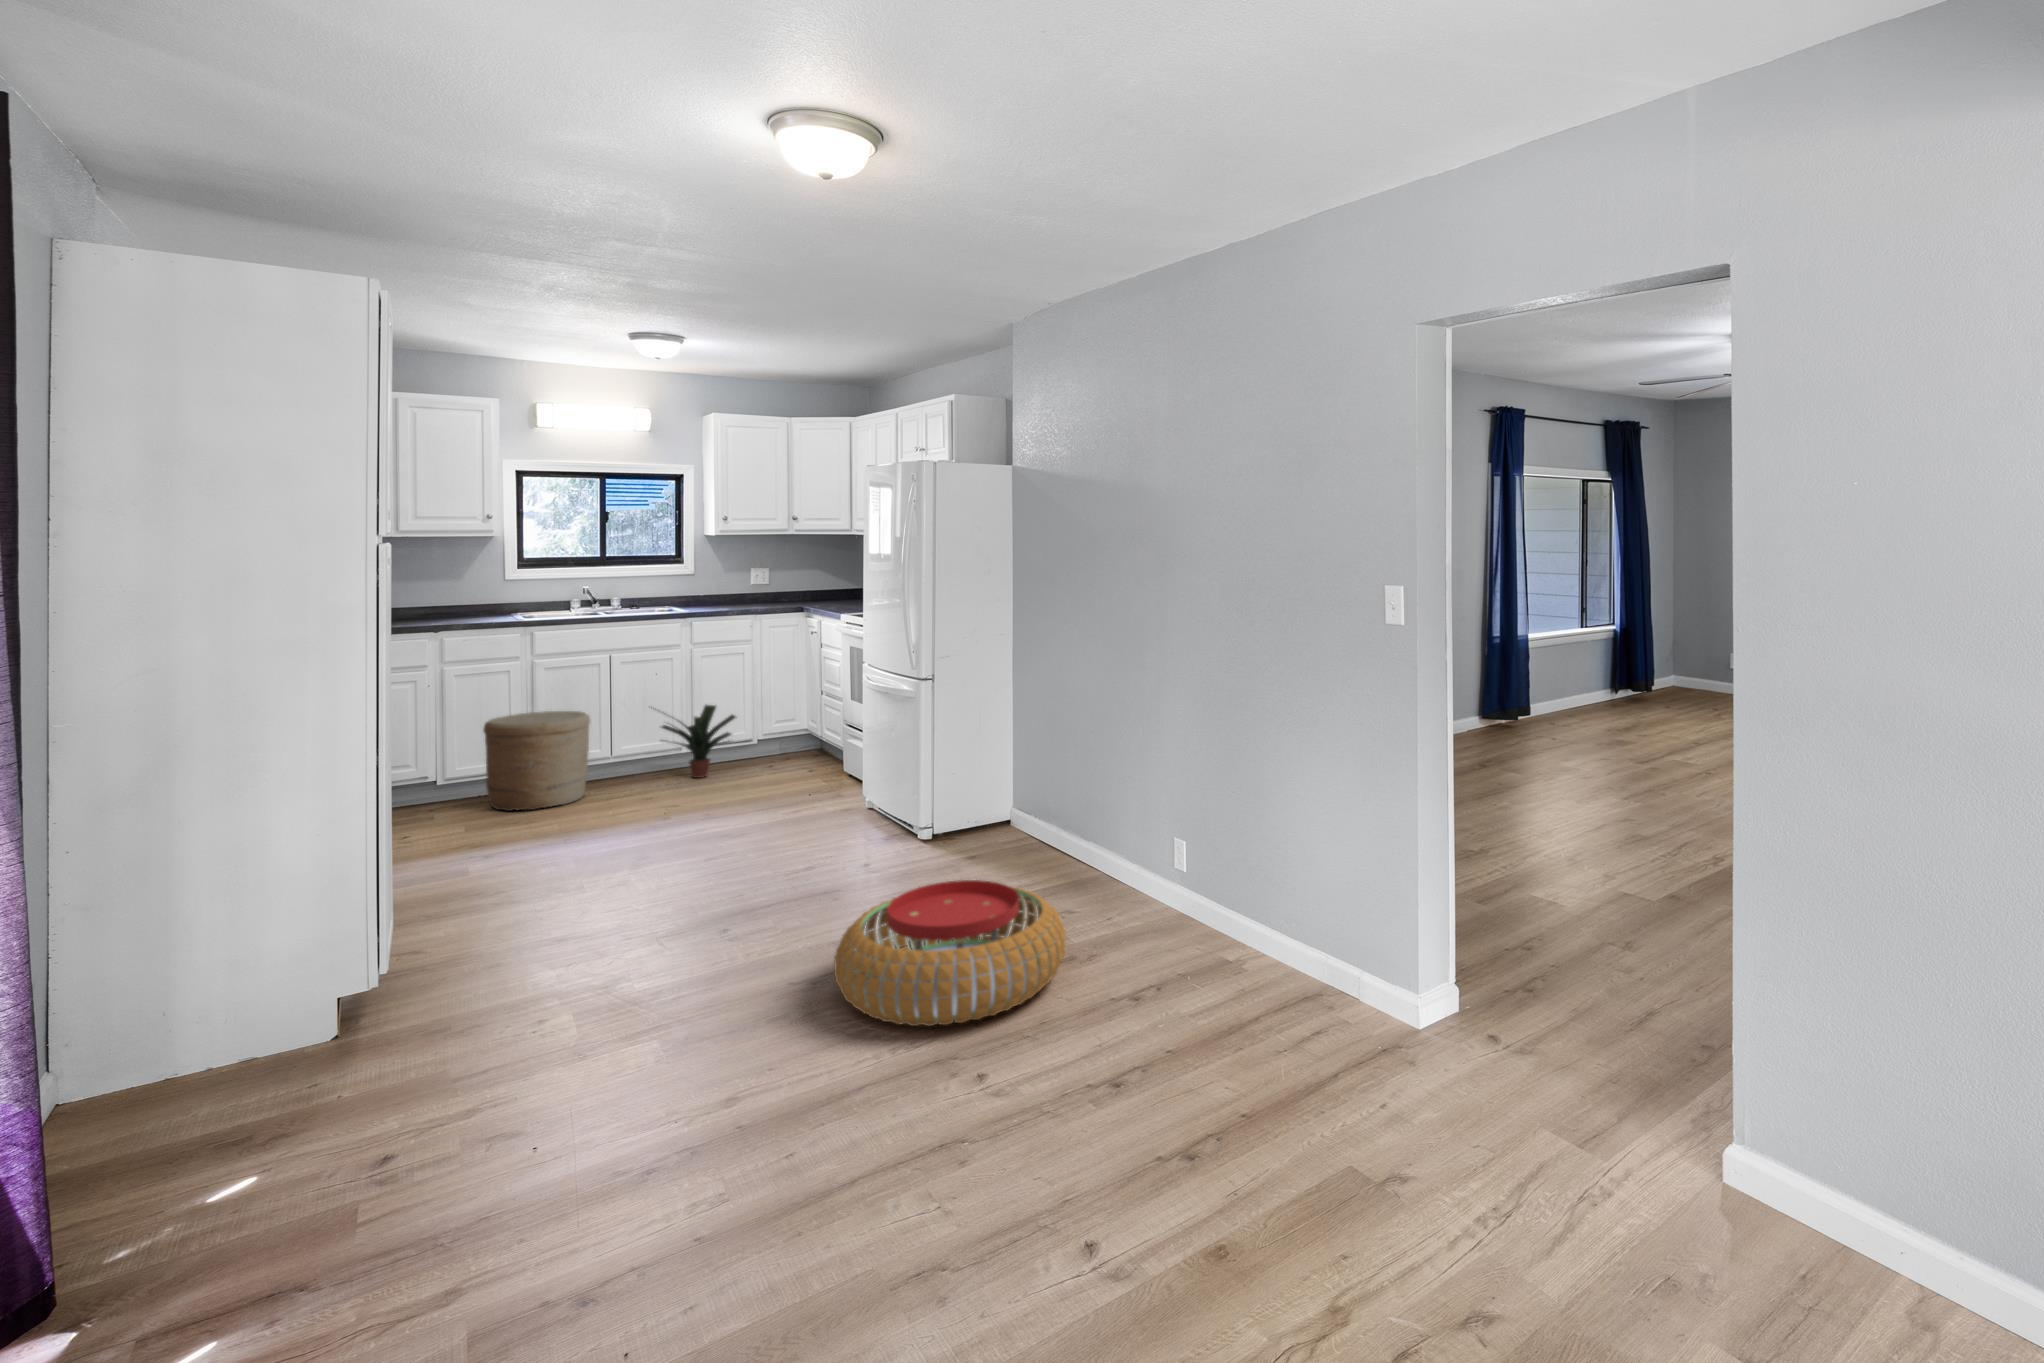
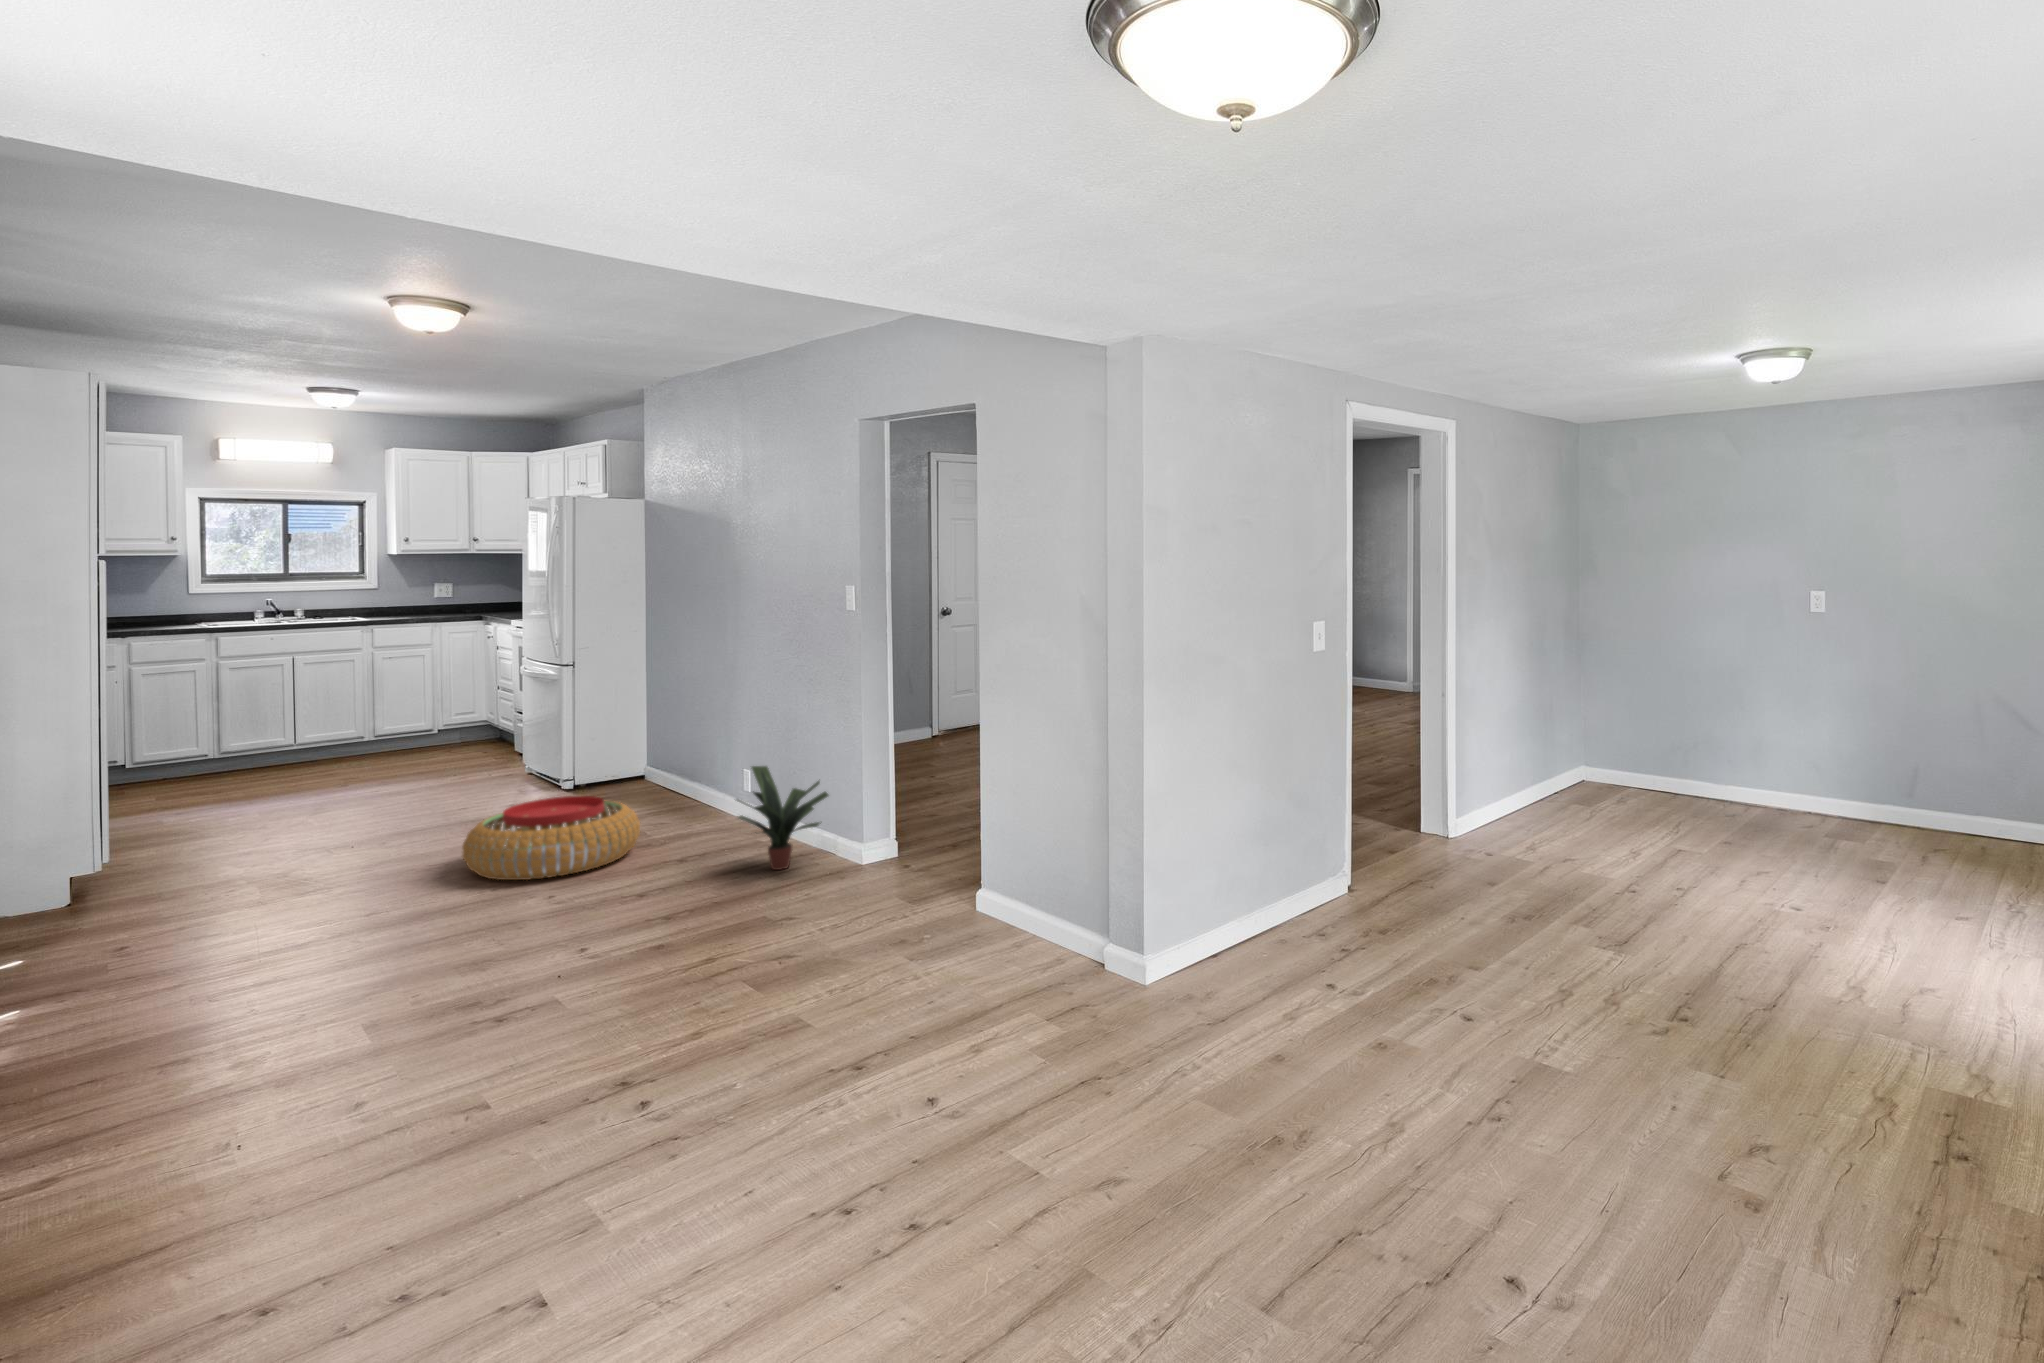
potted plant: present [662,705,737,778] -> present [737,766,828,870]
woven basket: present [483,711,590,811] -> none [176,705,276,788]

